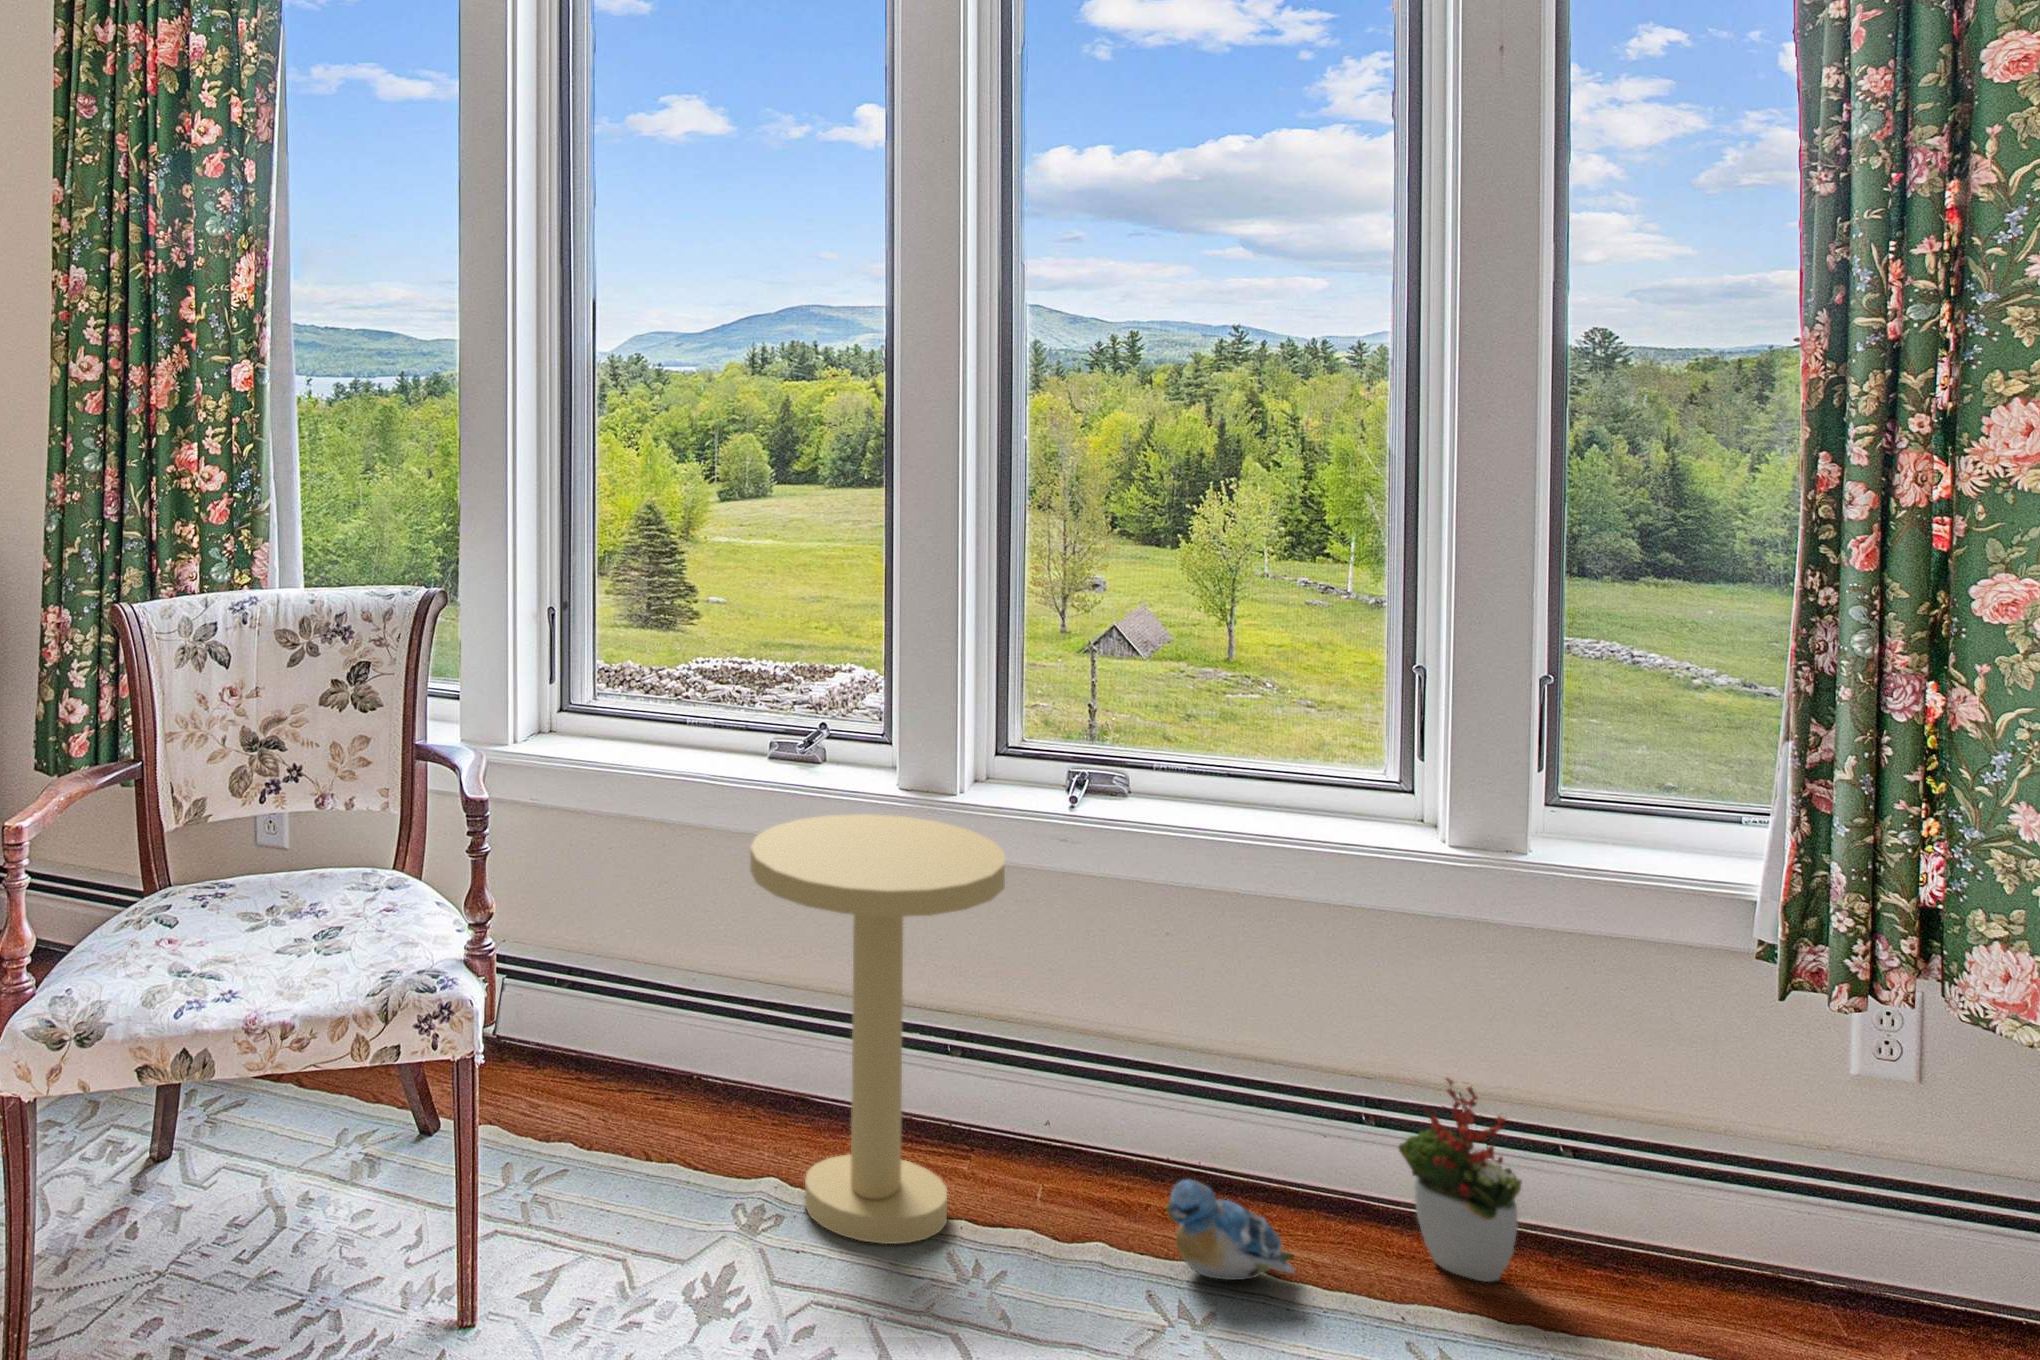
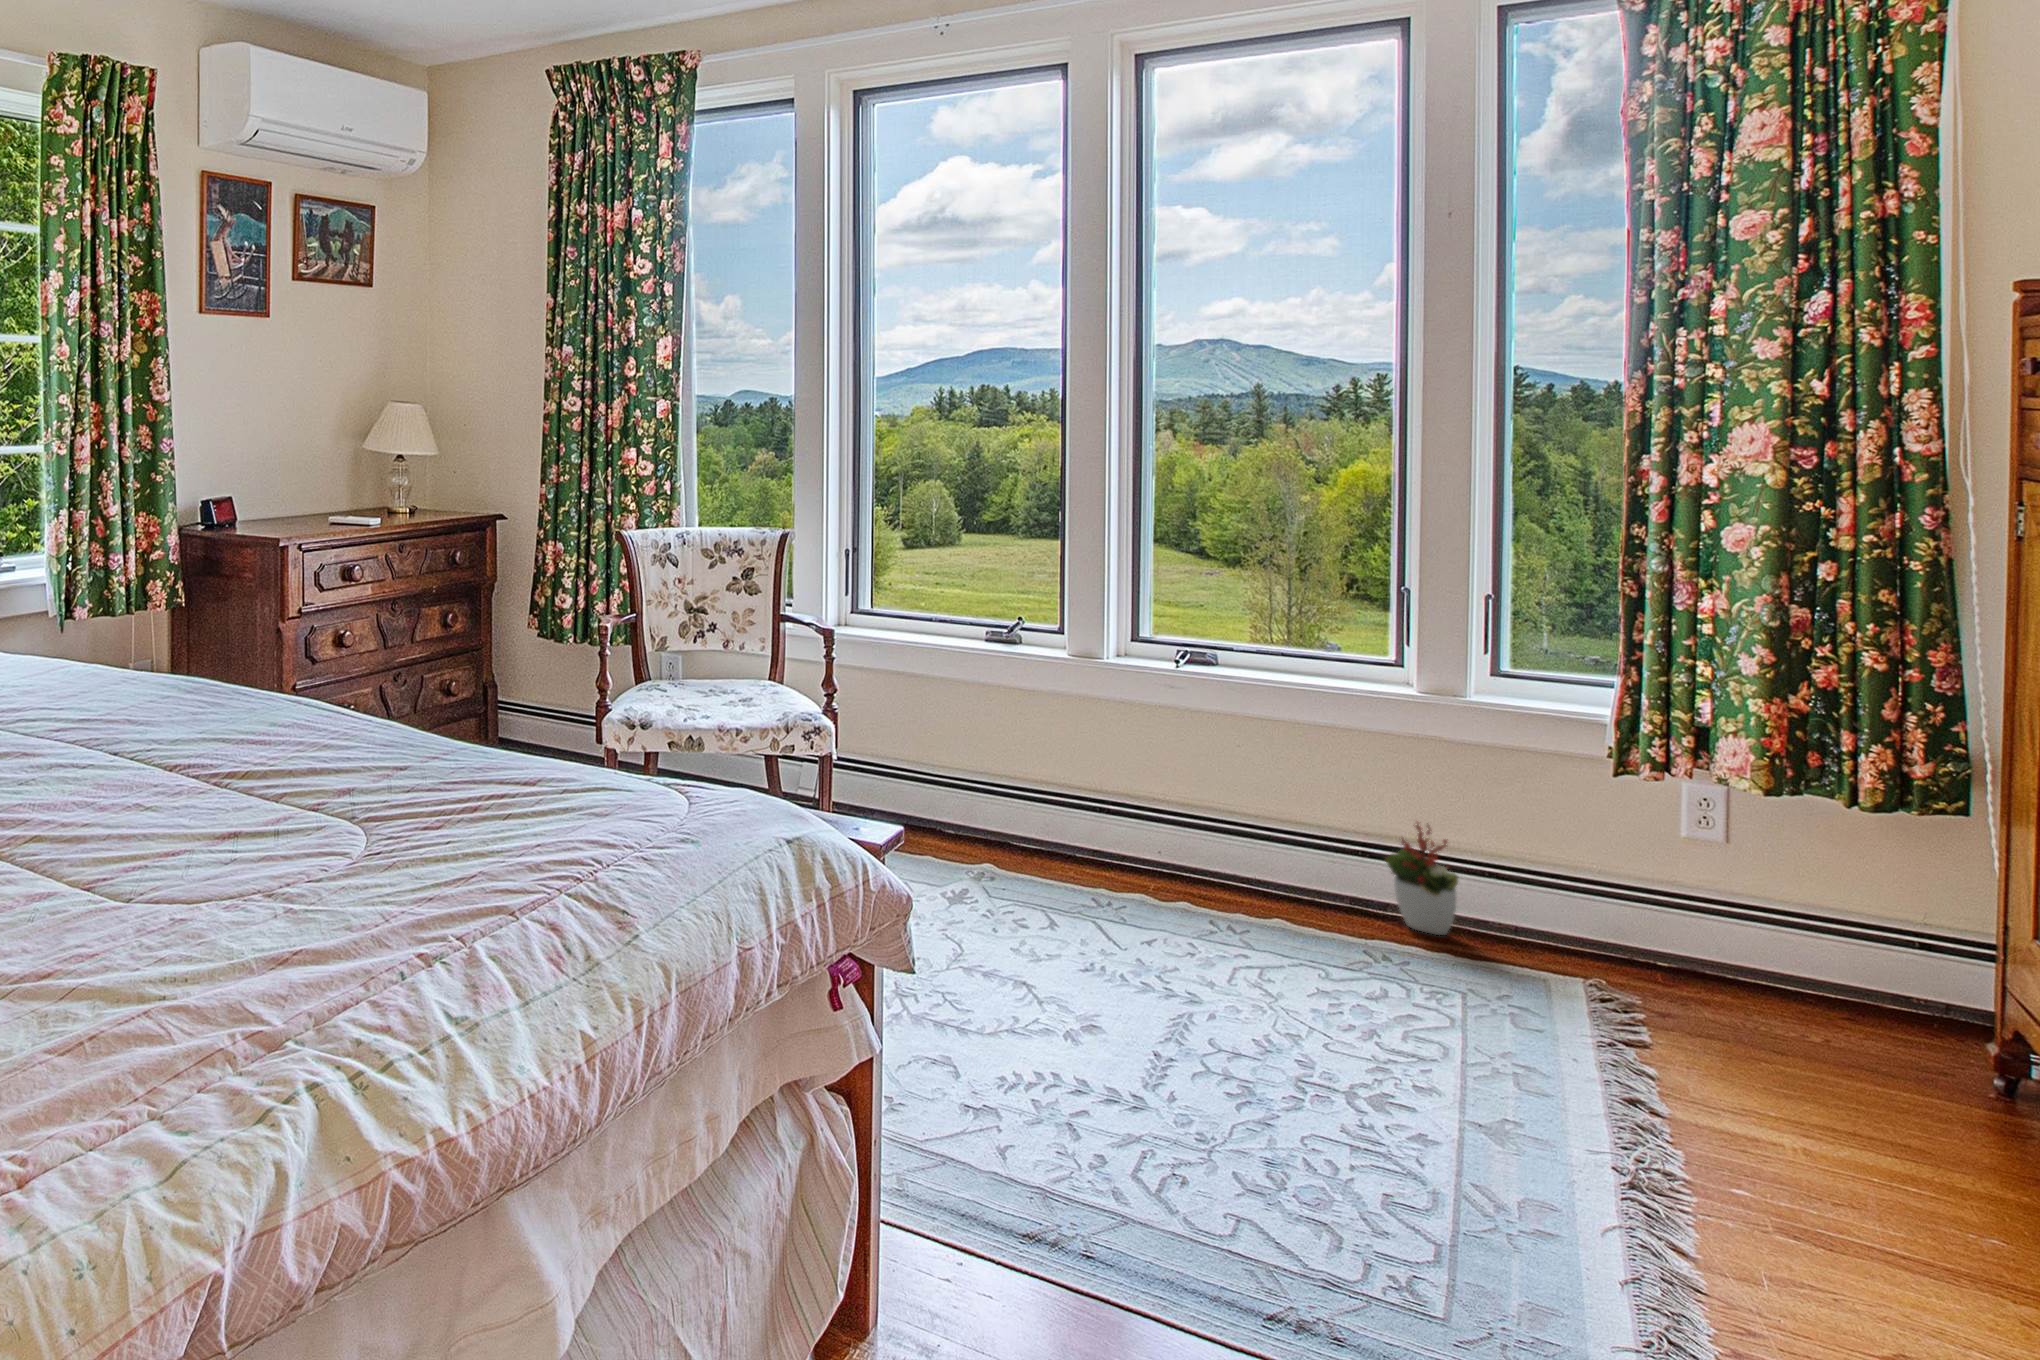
side table: present [750,814,1005,1244] -> none [983,663,1137,891]
plush toy: present [1166,1180,1294,1280] -> none [1232,863,1315,920]

